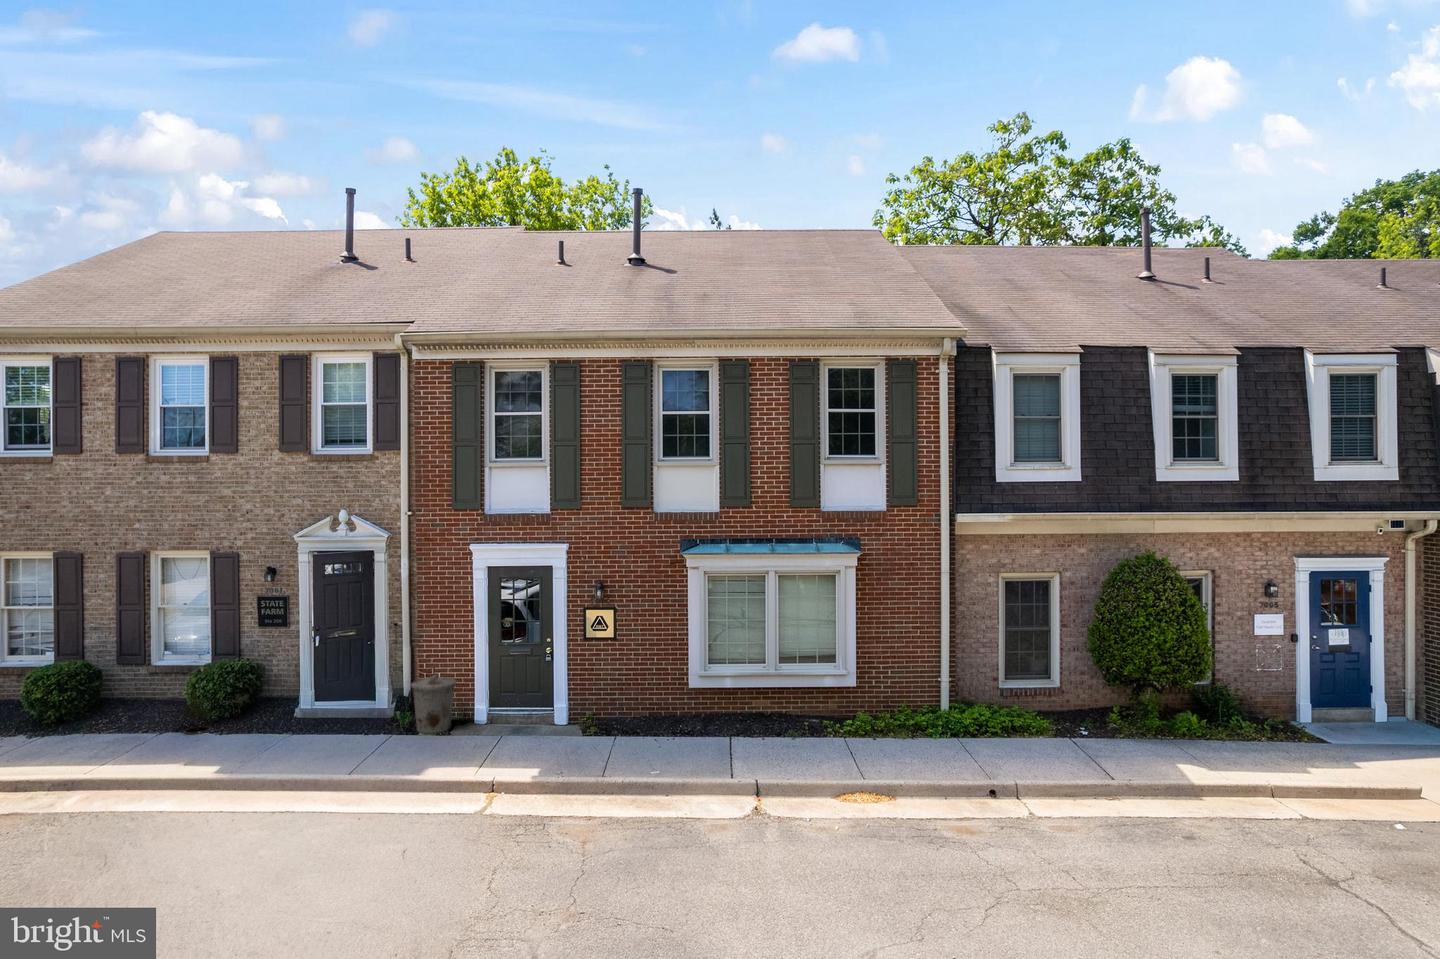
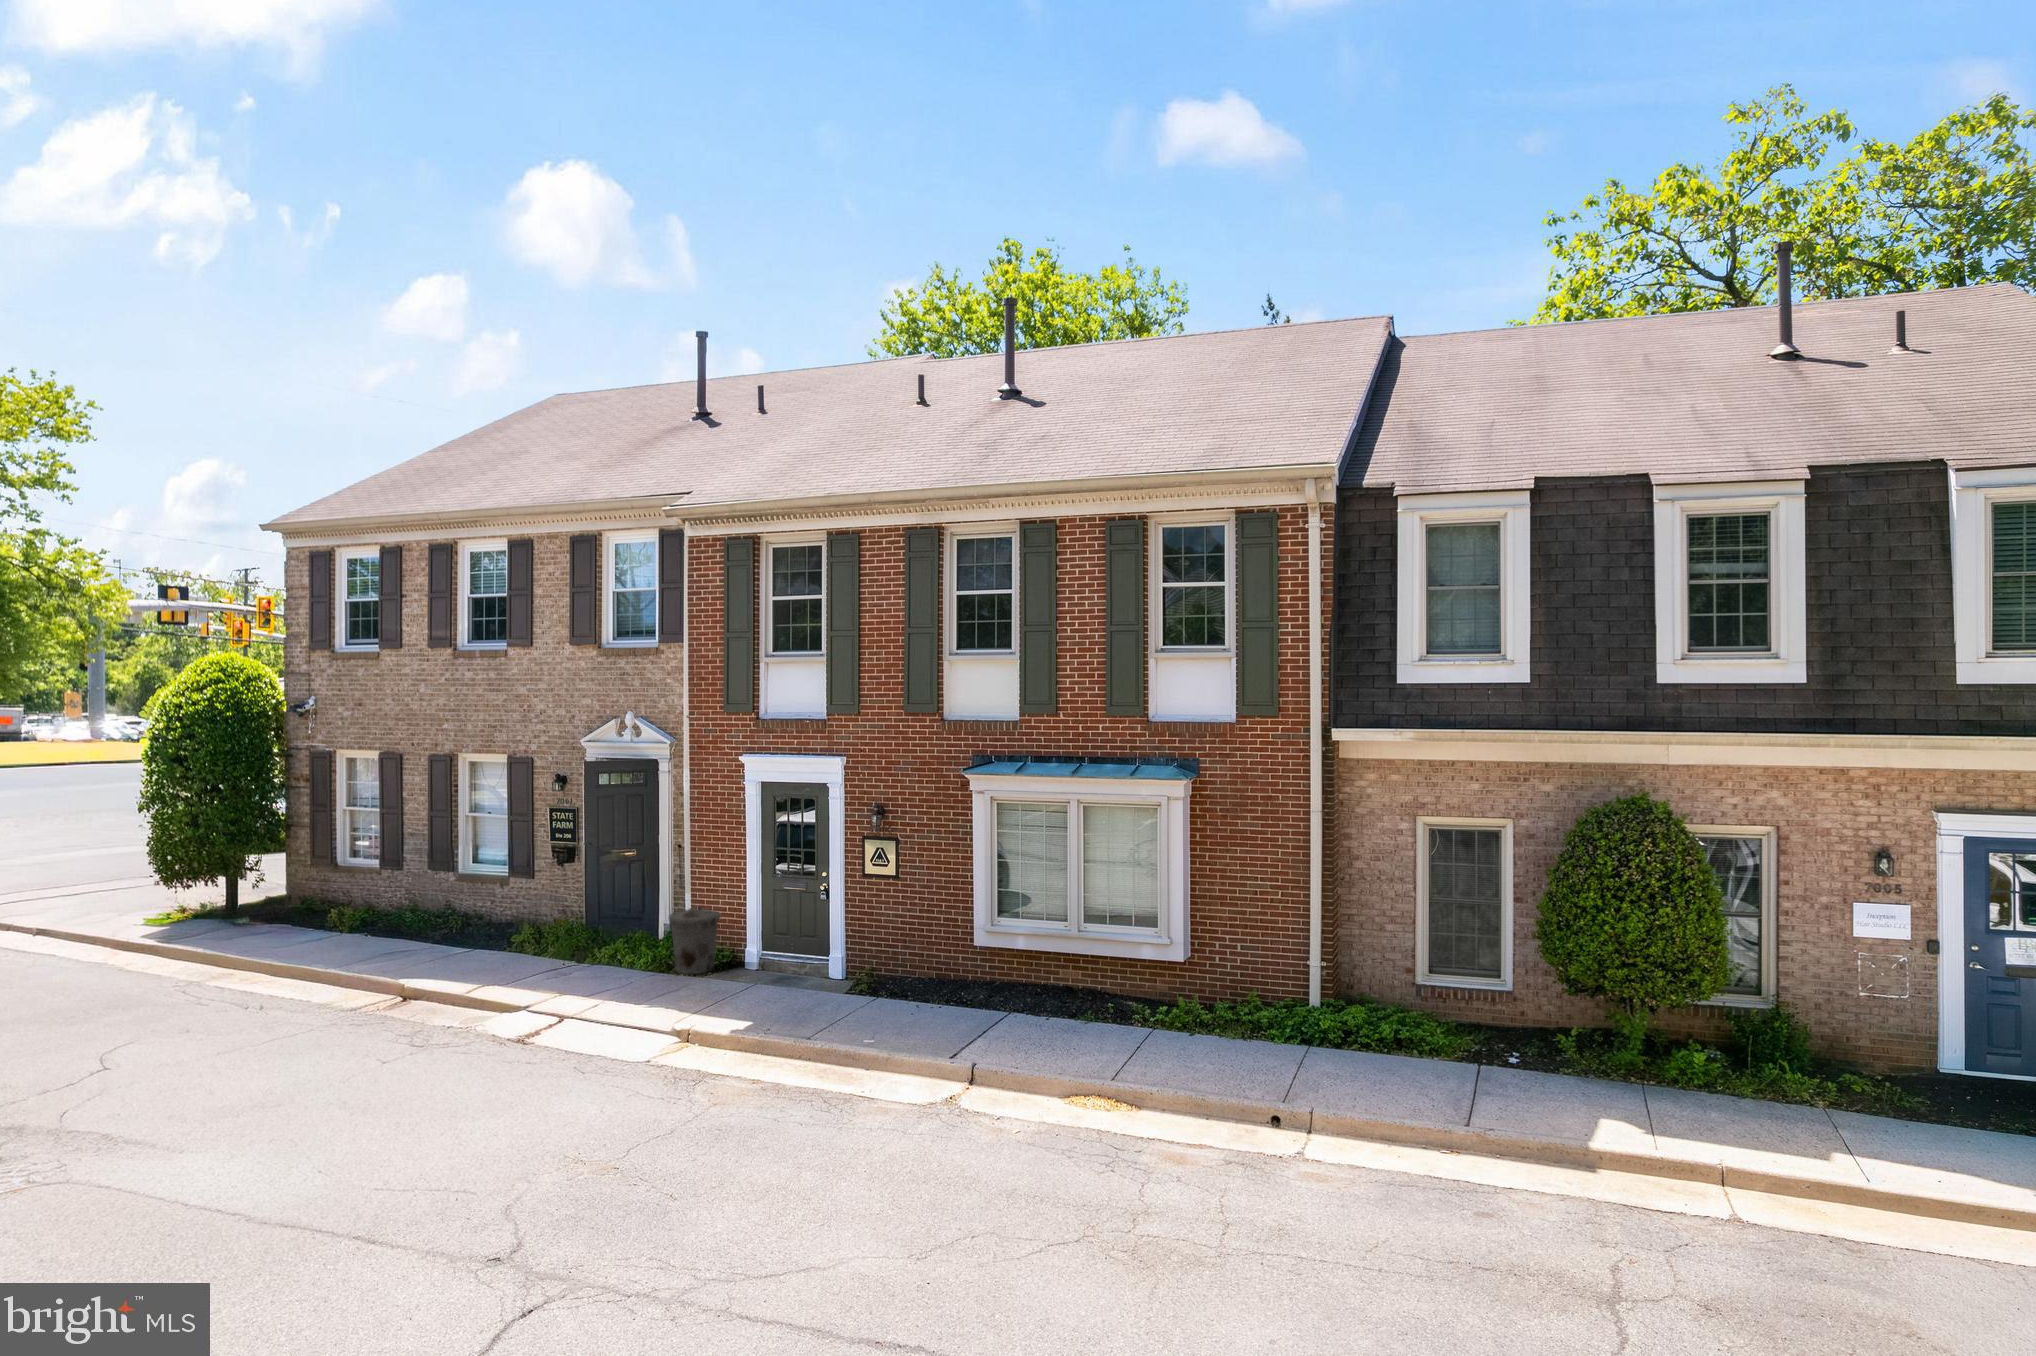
potted tree: present [180,691,211,734] -> none [454,902,491,952]

